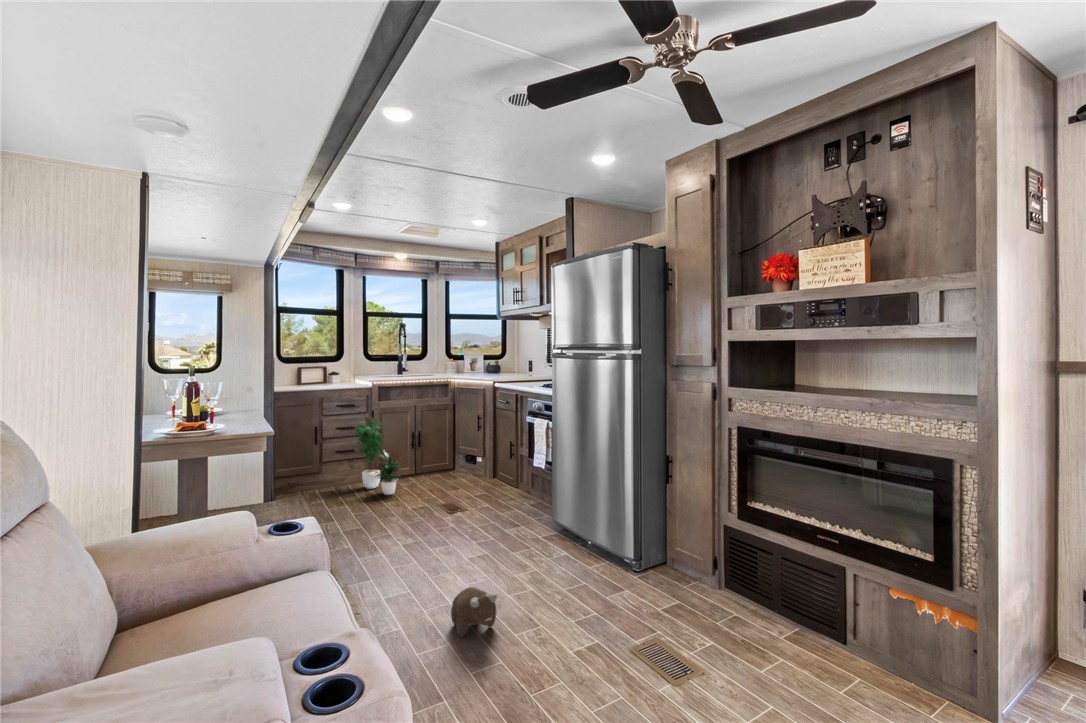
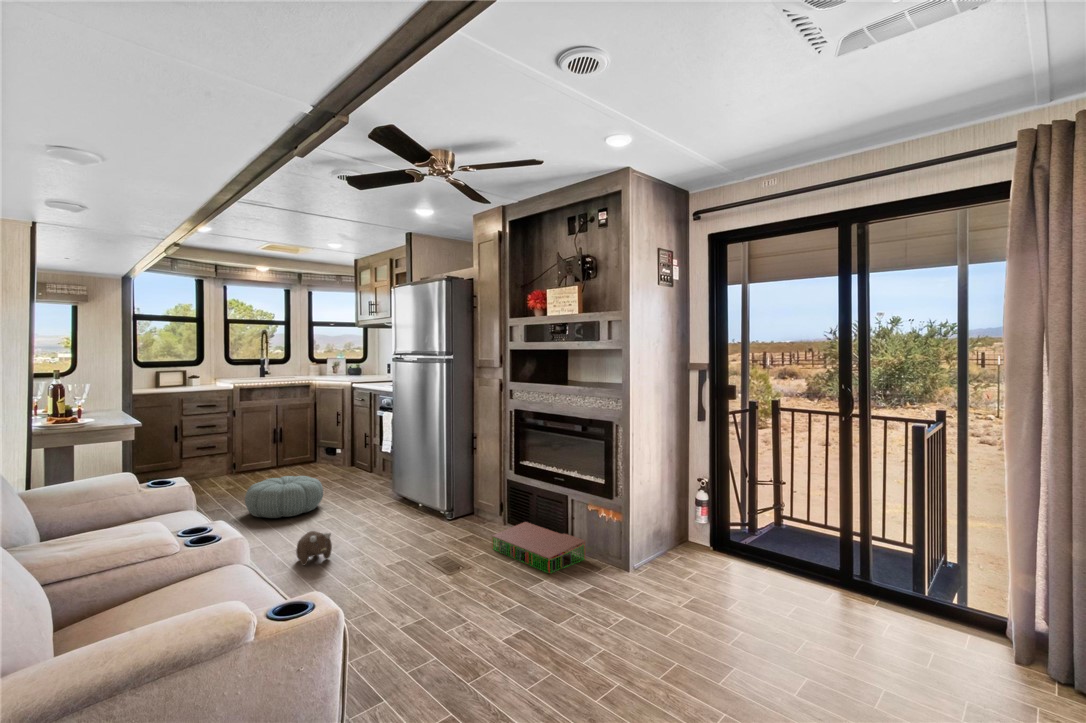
potted plant: present [354,421,400,495] -> none [214,414,265,484]
pouf: none [385,494,472,548] -> present [245,476,323,518]
storage bin: none [719,592,889,703] -> present [492,522,585,573]

